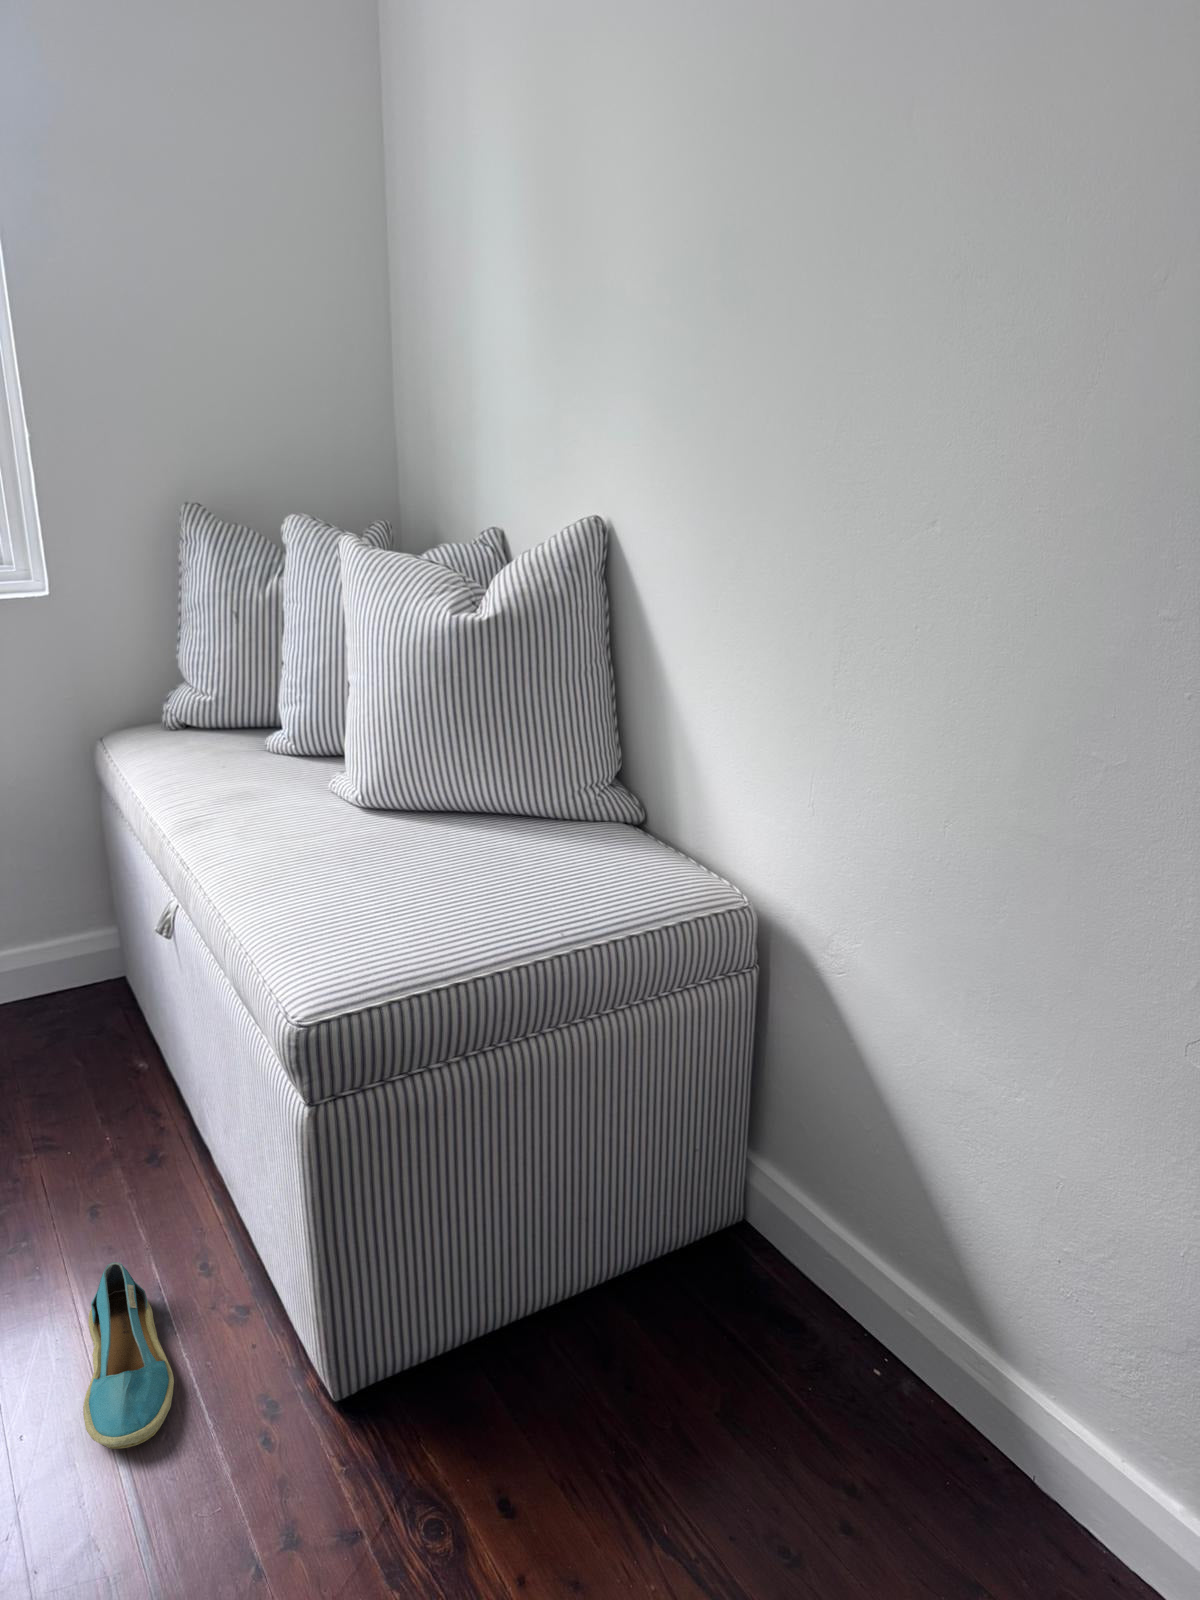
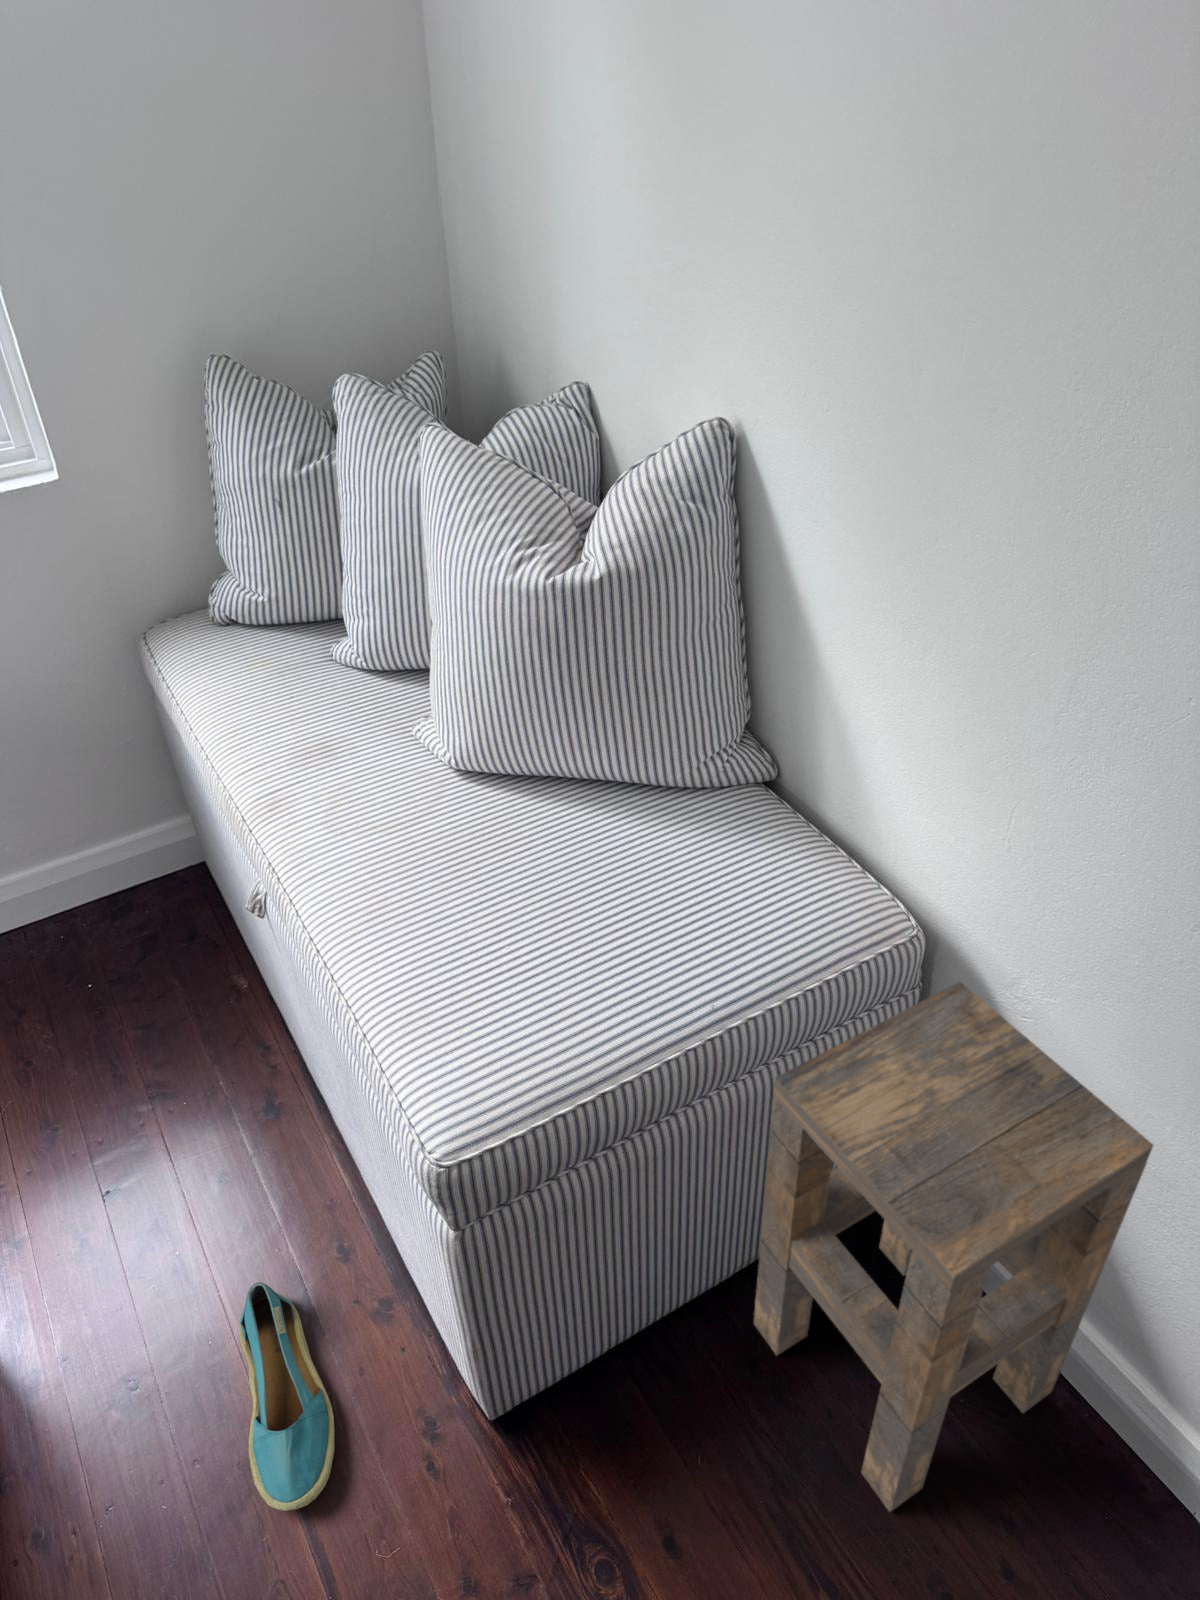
side table: none [606,938,927,1463] -> present [754,982,1153,1512]

